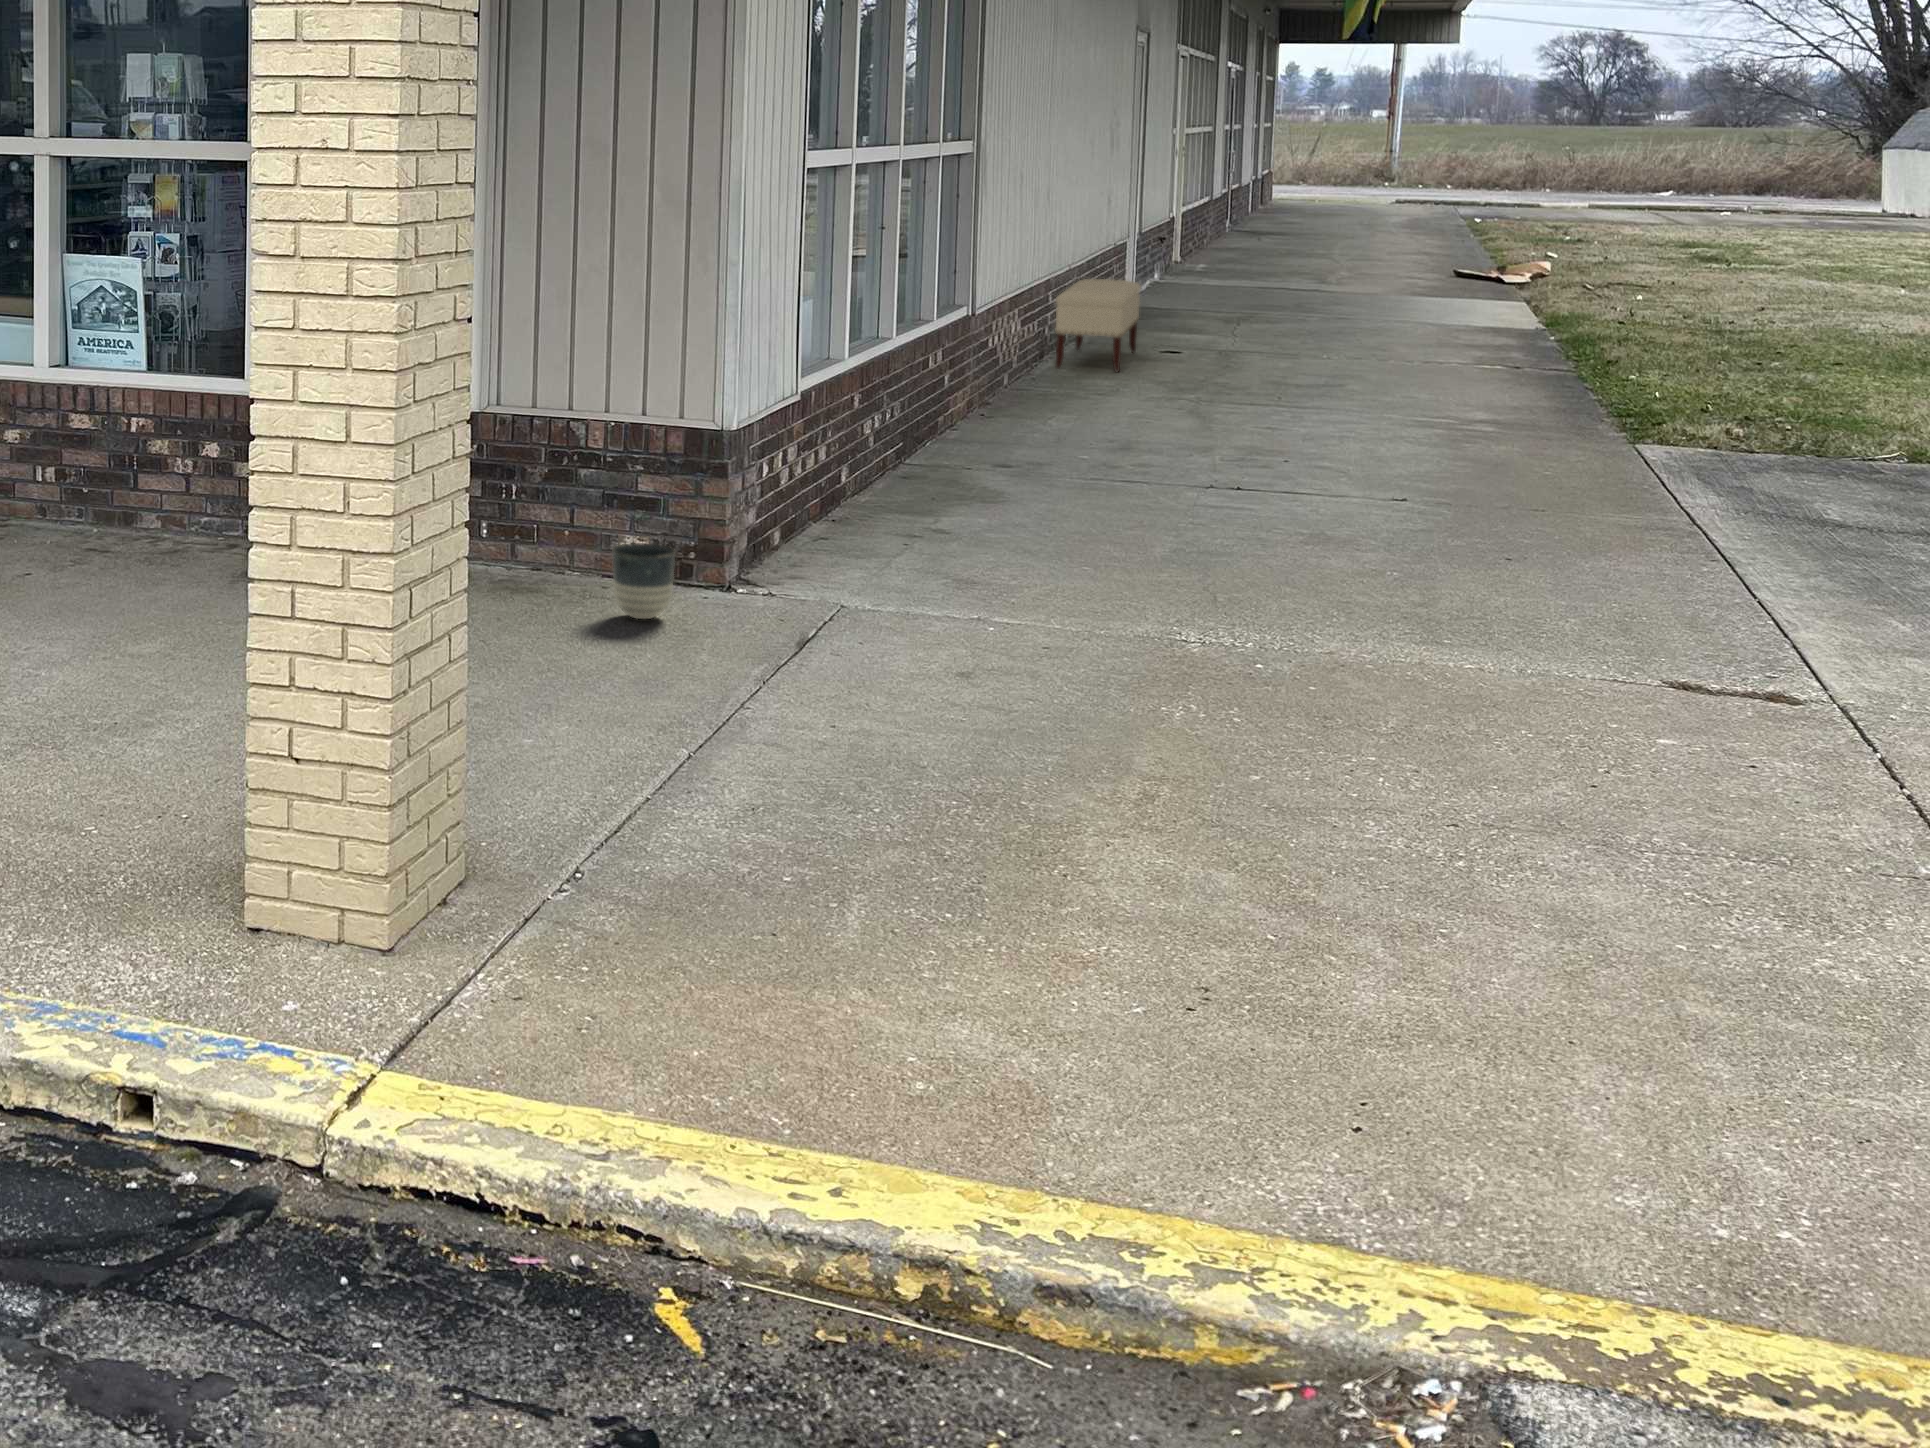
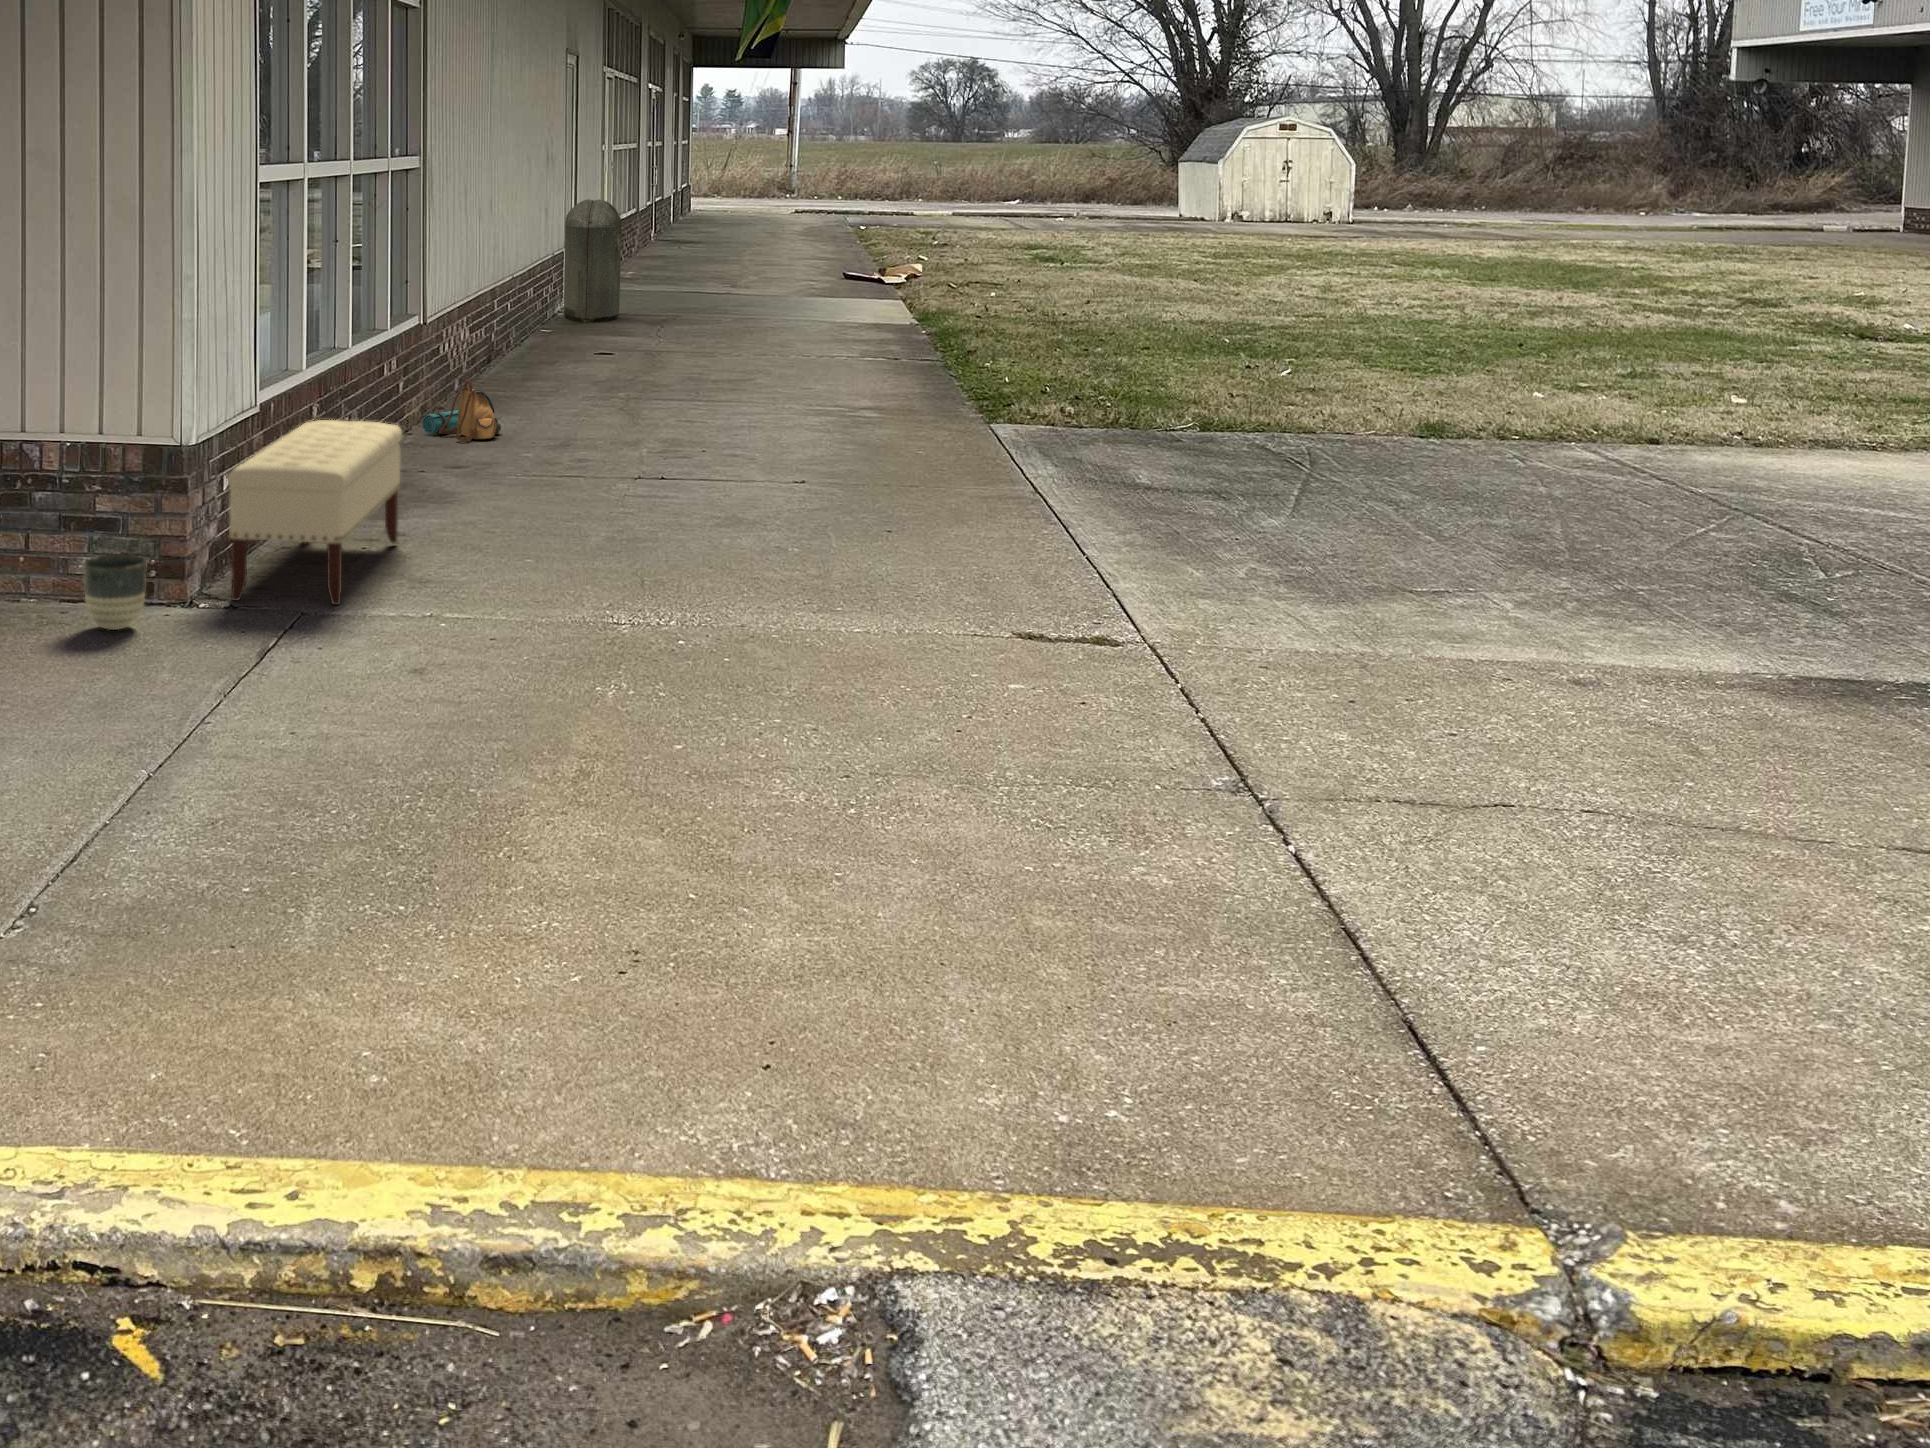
trash can: none [1121,182,1191,320] -> present [564,199,621,323]
bench: present [1055,279,1141,372] -> present [228,420,402,605]
backpack: none [961,379,1049,446] -> present [422,380,501,441]

